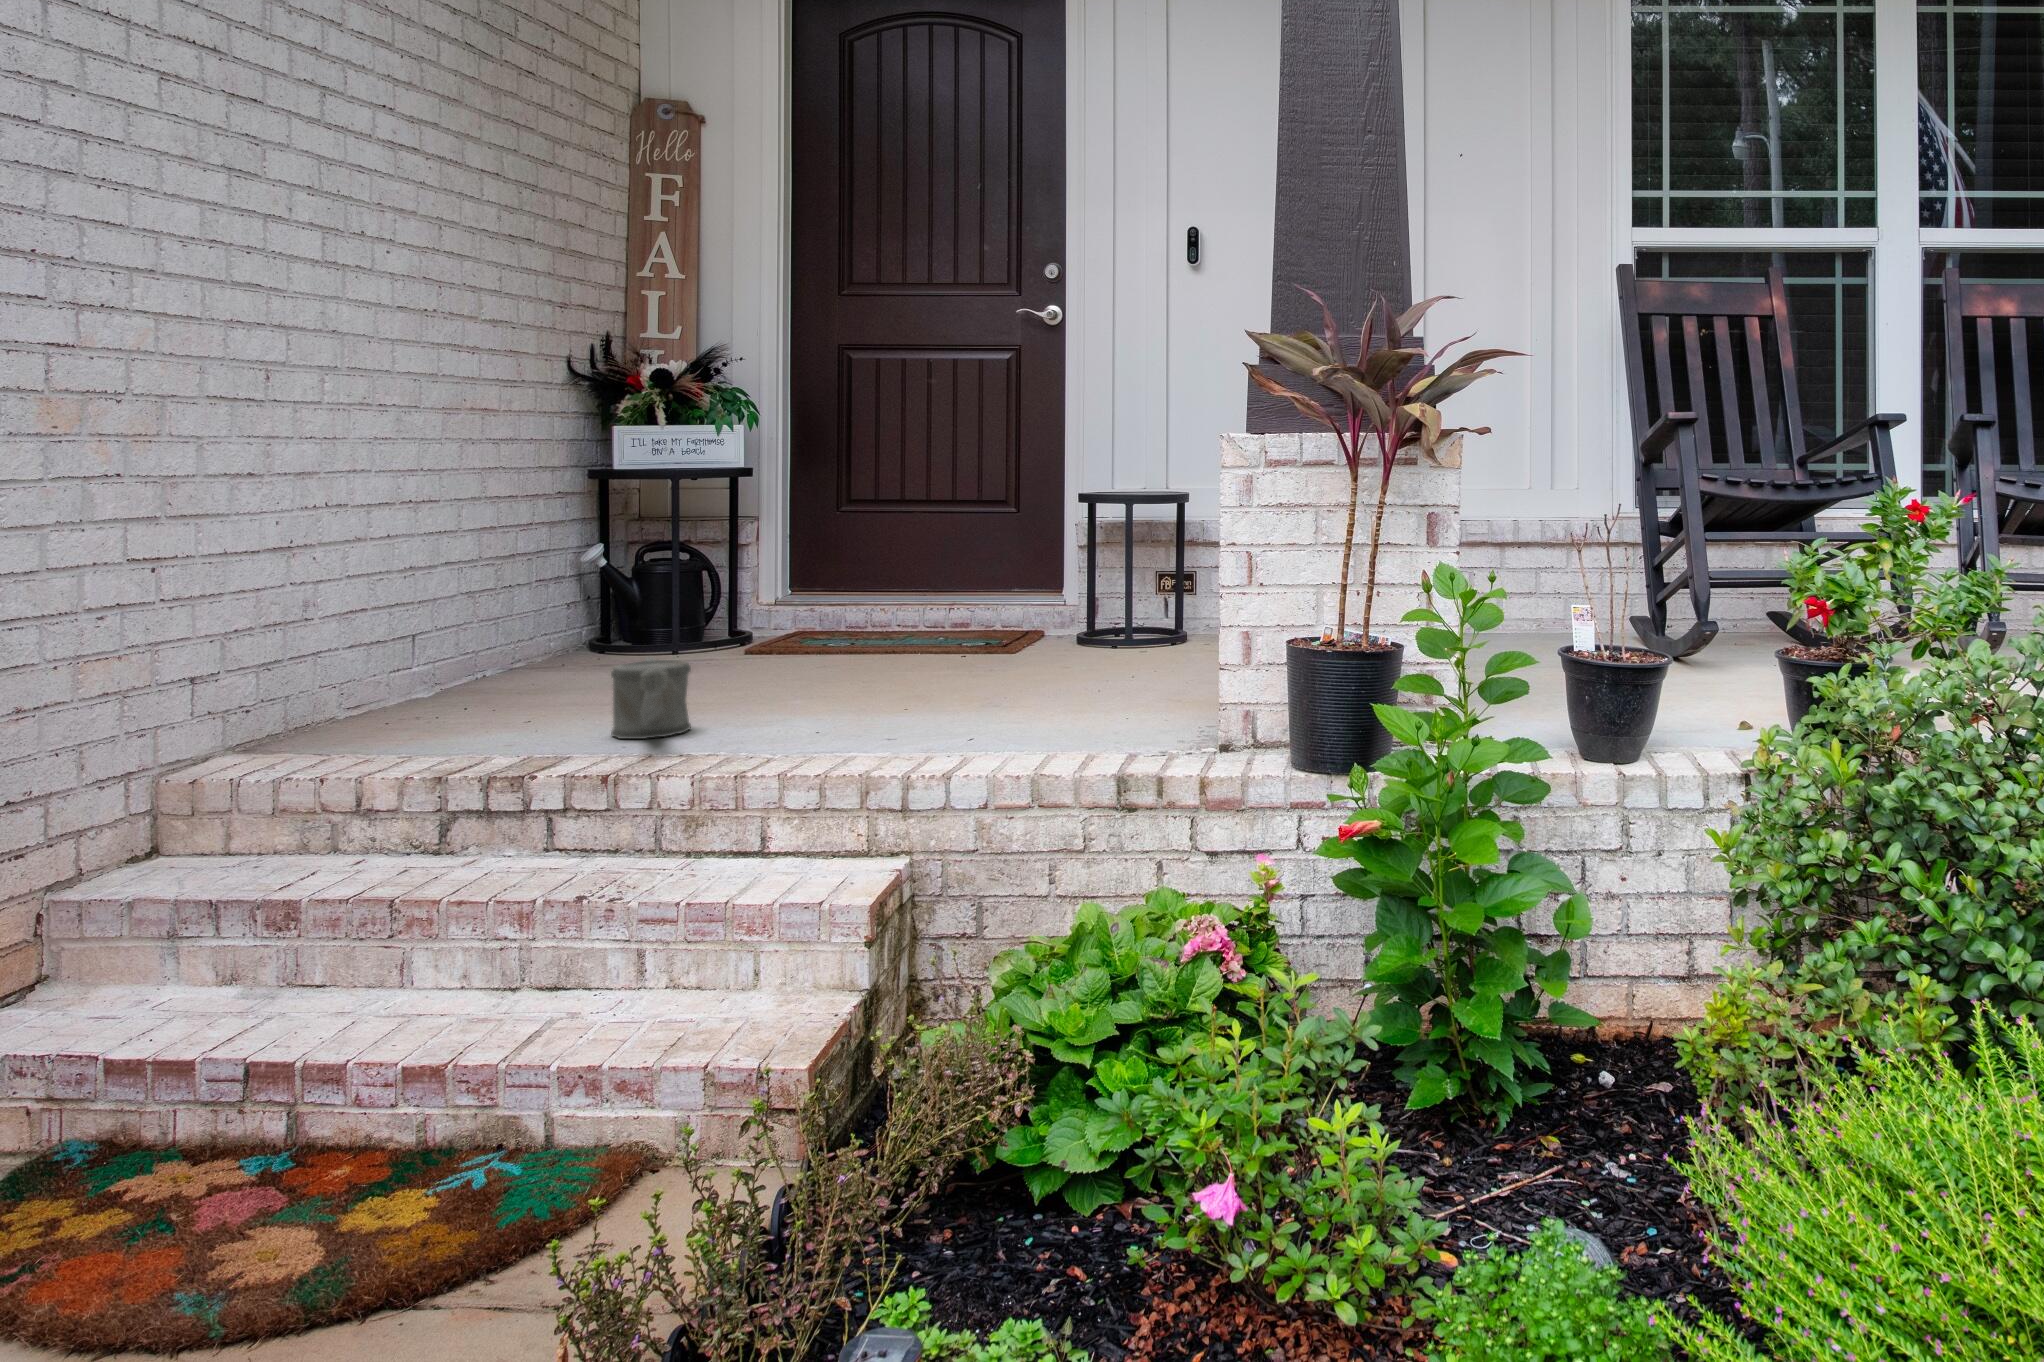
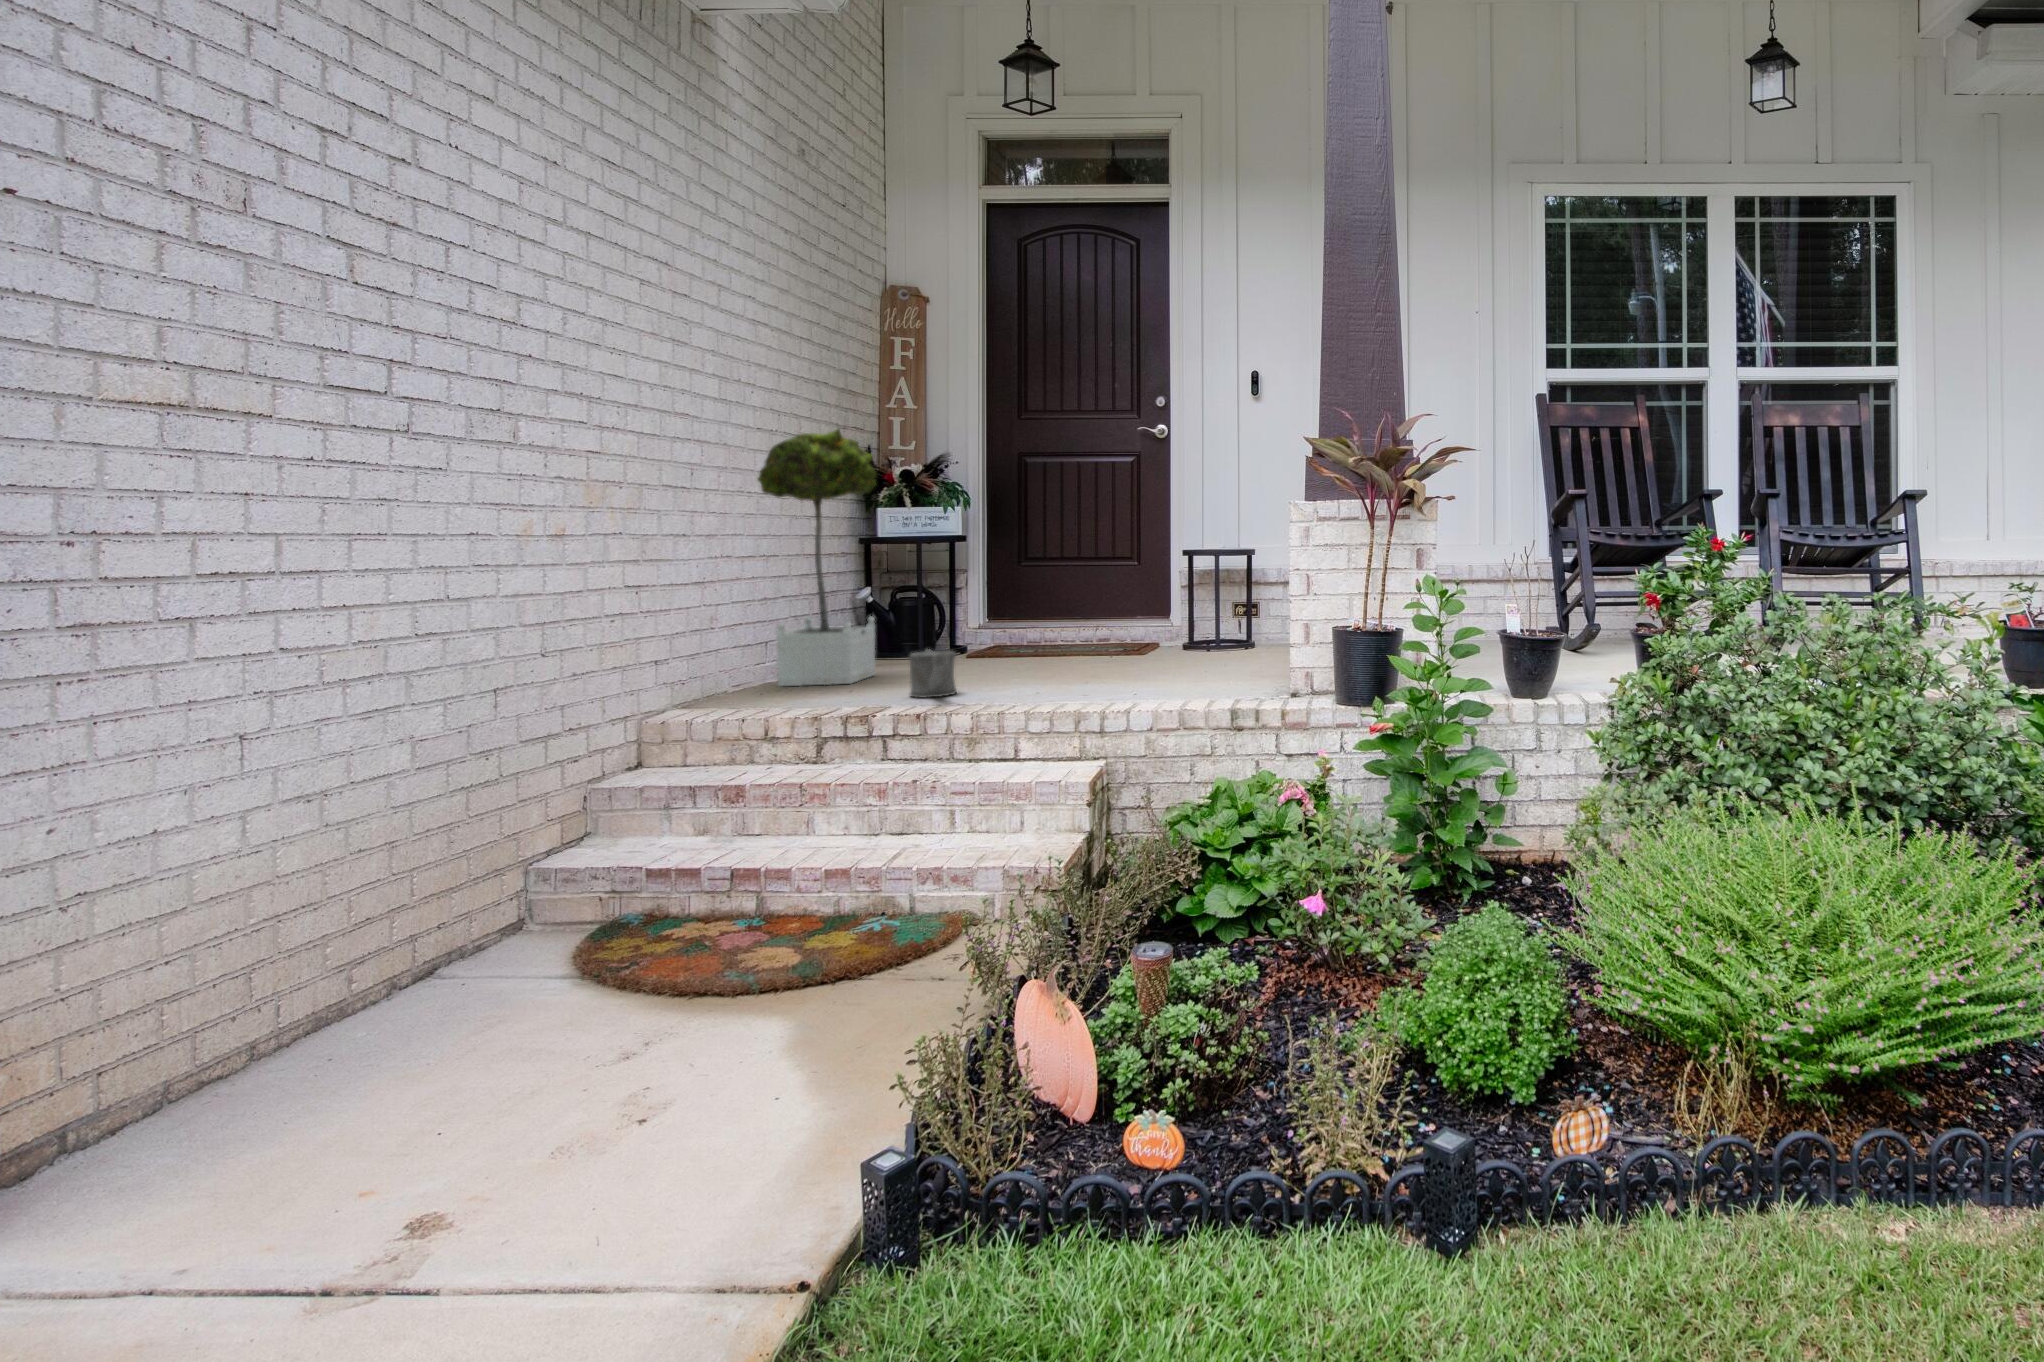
potted tree: none [393,301,590,709] -> present [758,428,876,686]

